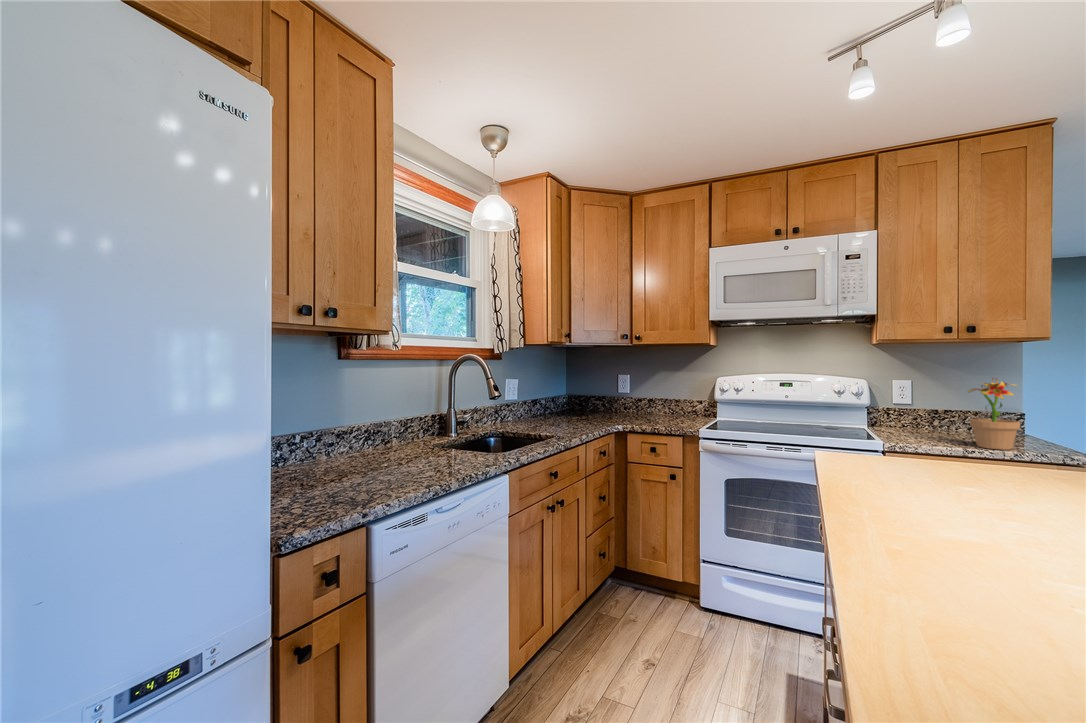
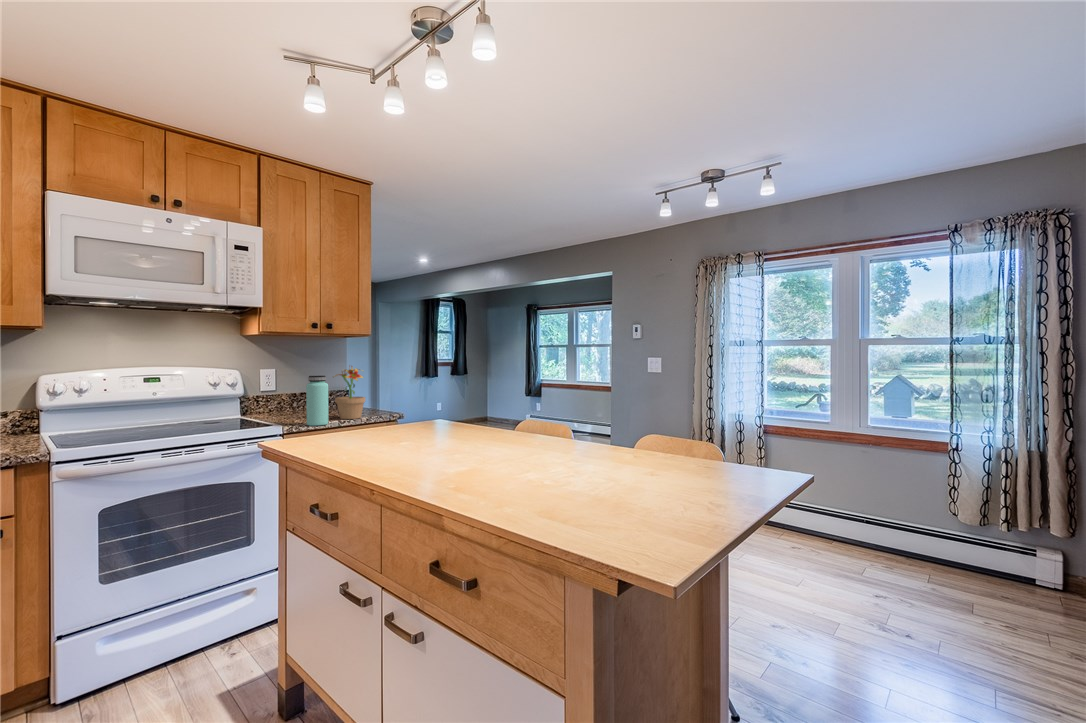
bottle: none [915,389,946,449] -> present [306,376,328,426]

